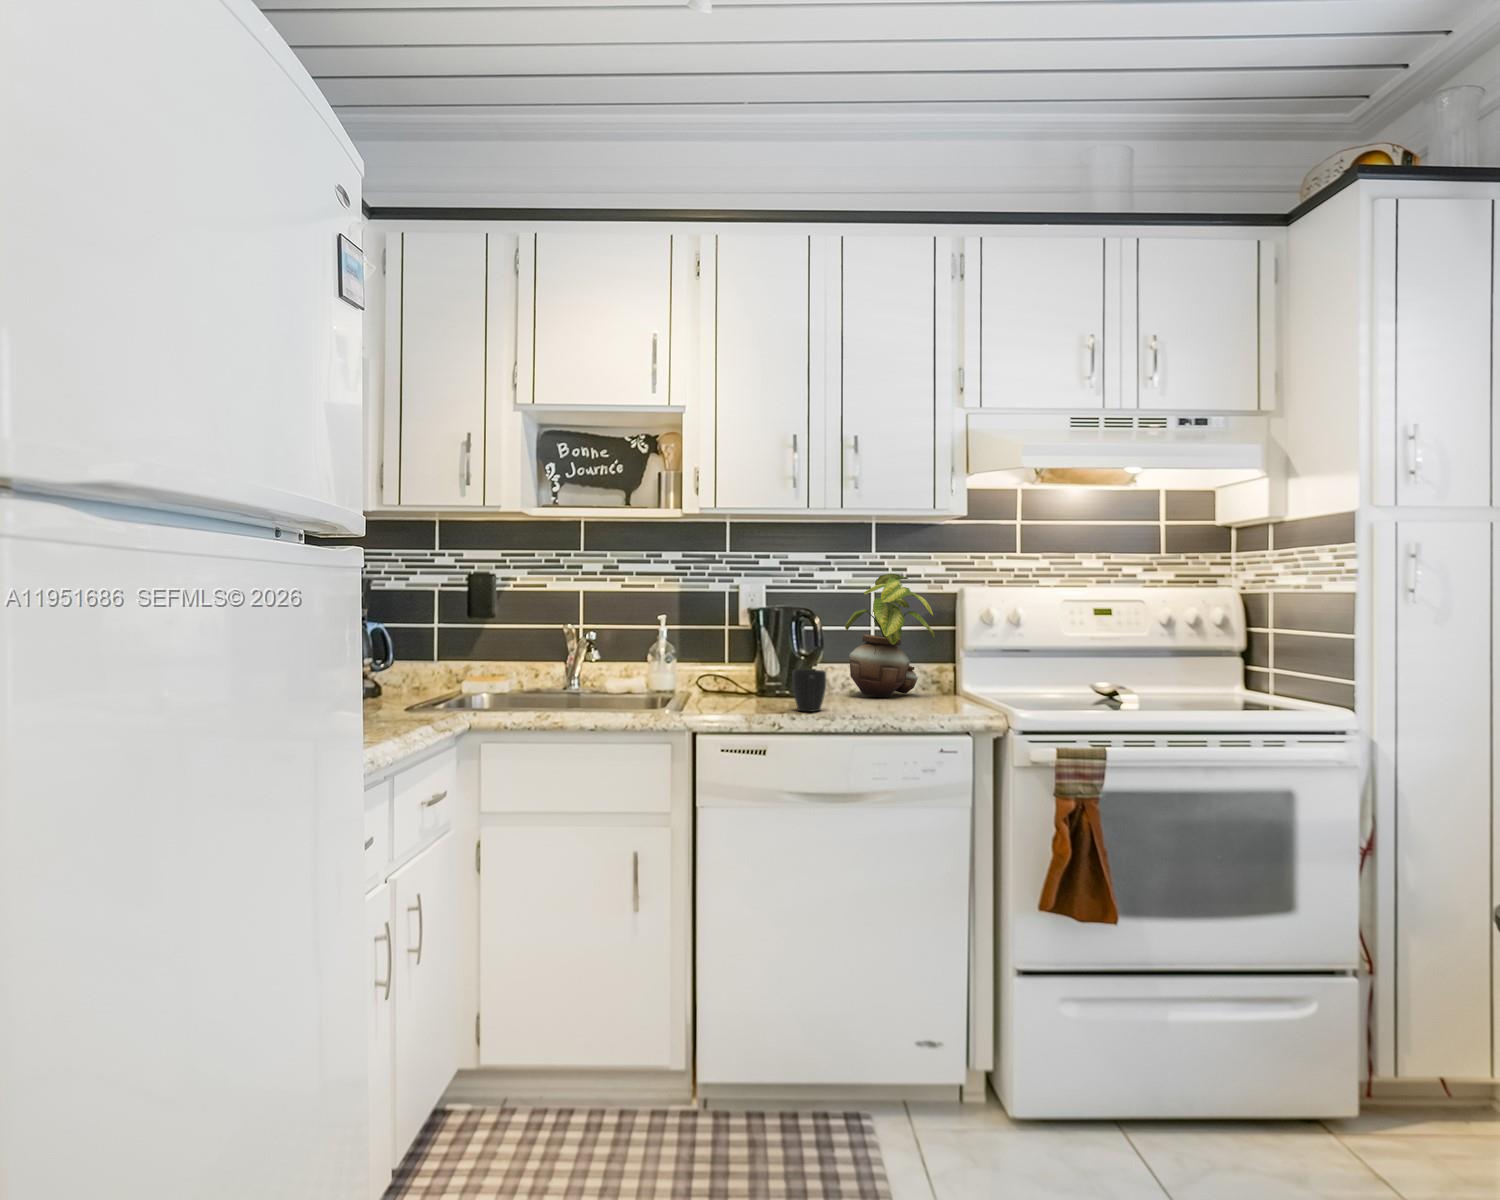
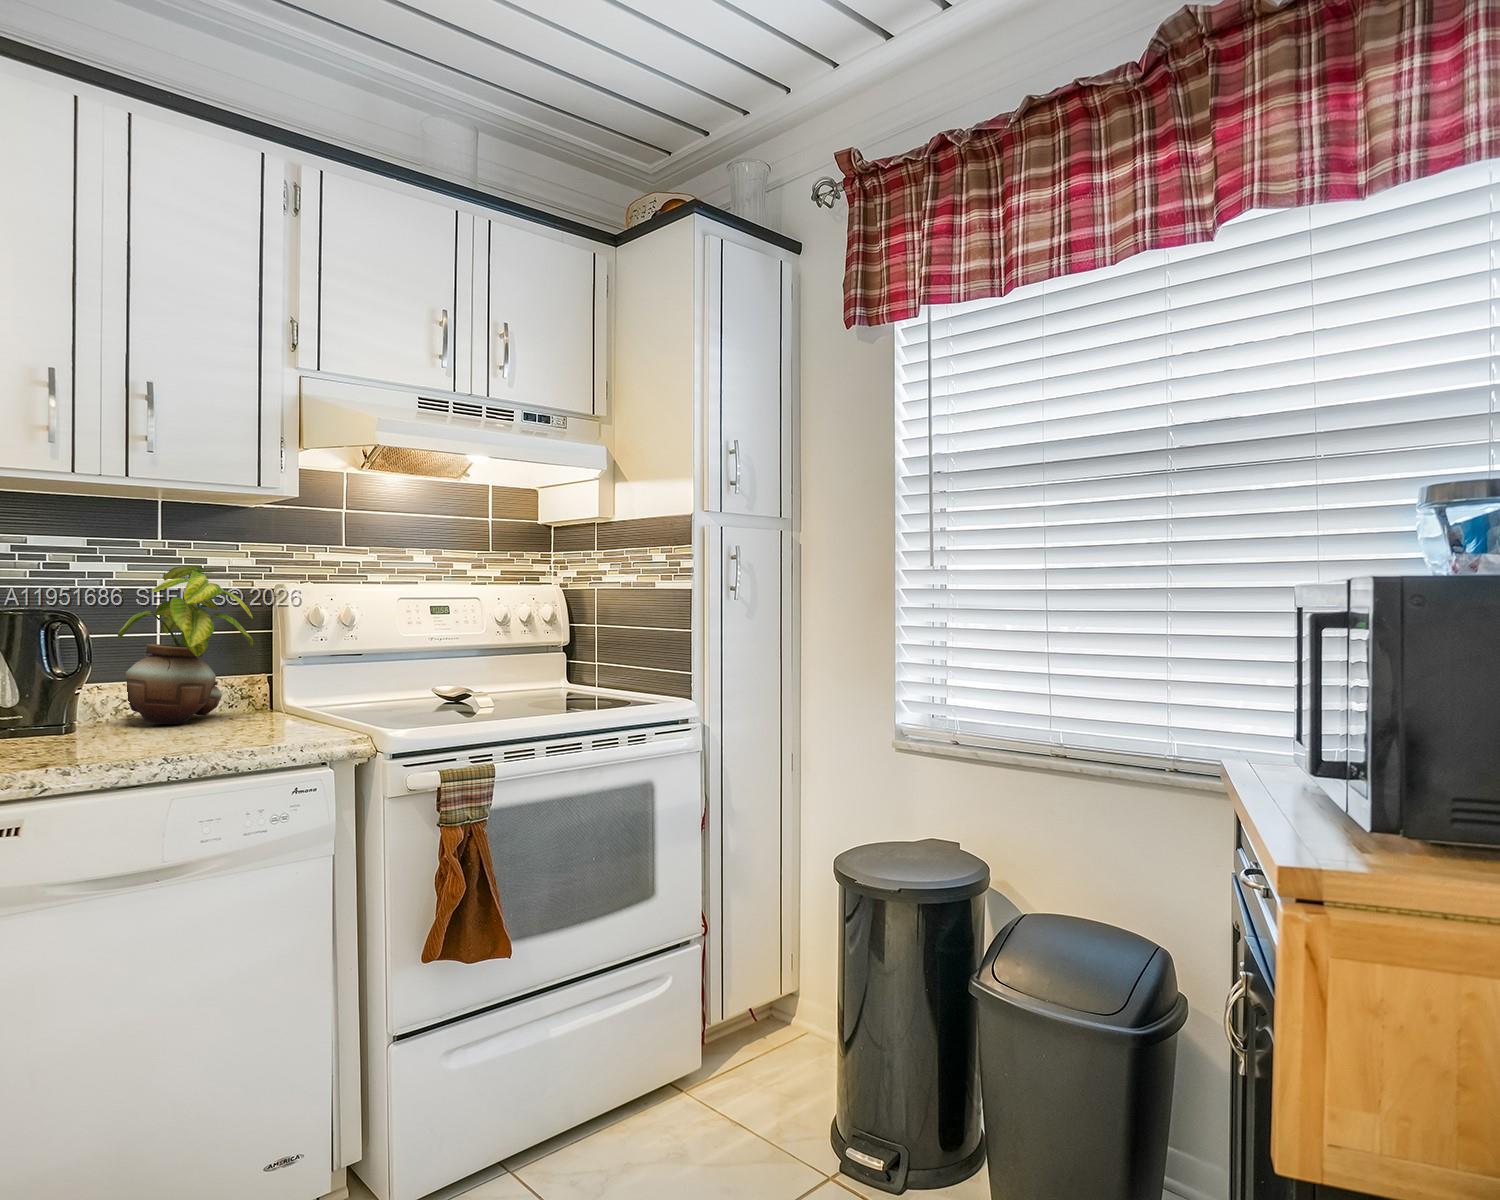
mug: present [792,670,826,712] -> none [58,700,116,760]

